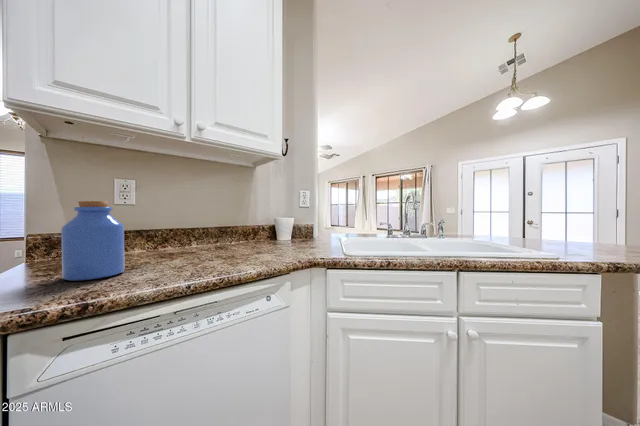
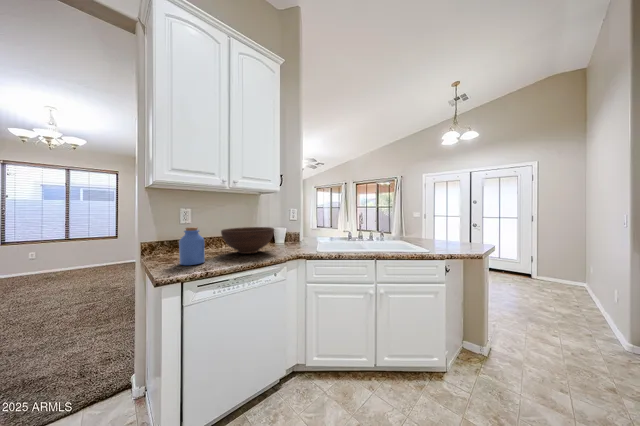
fruit bowl: none [175,213,271,256] -> present [221,227,274,254]

